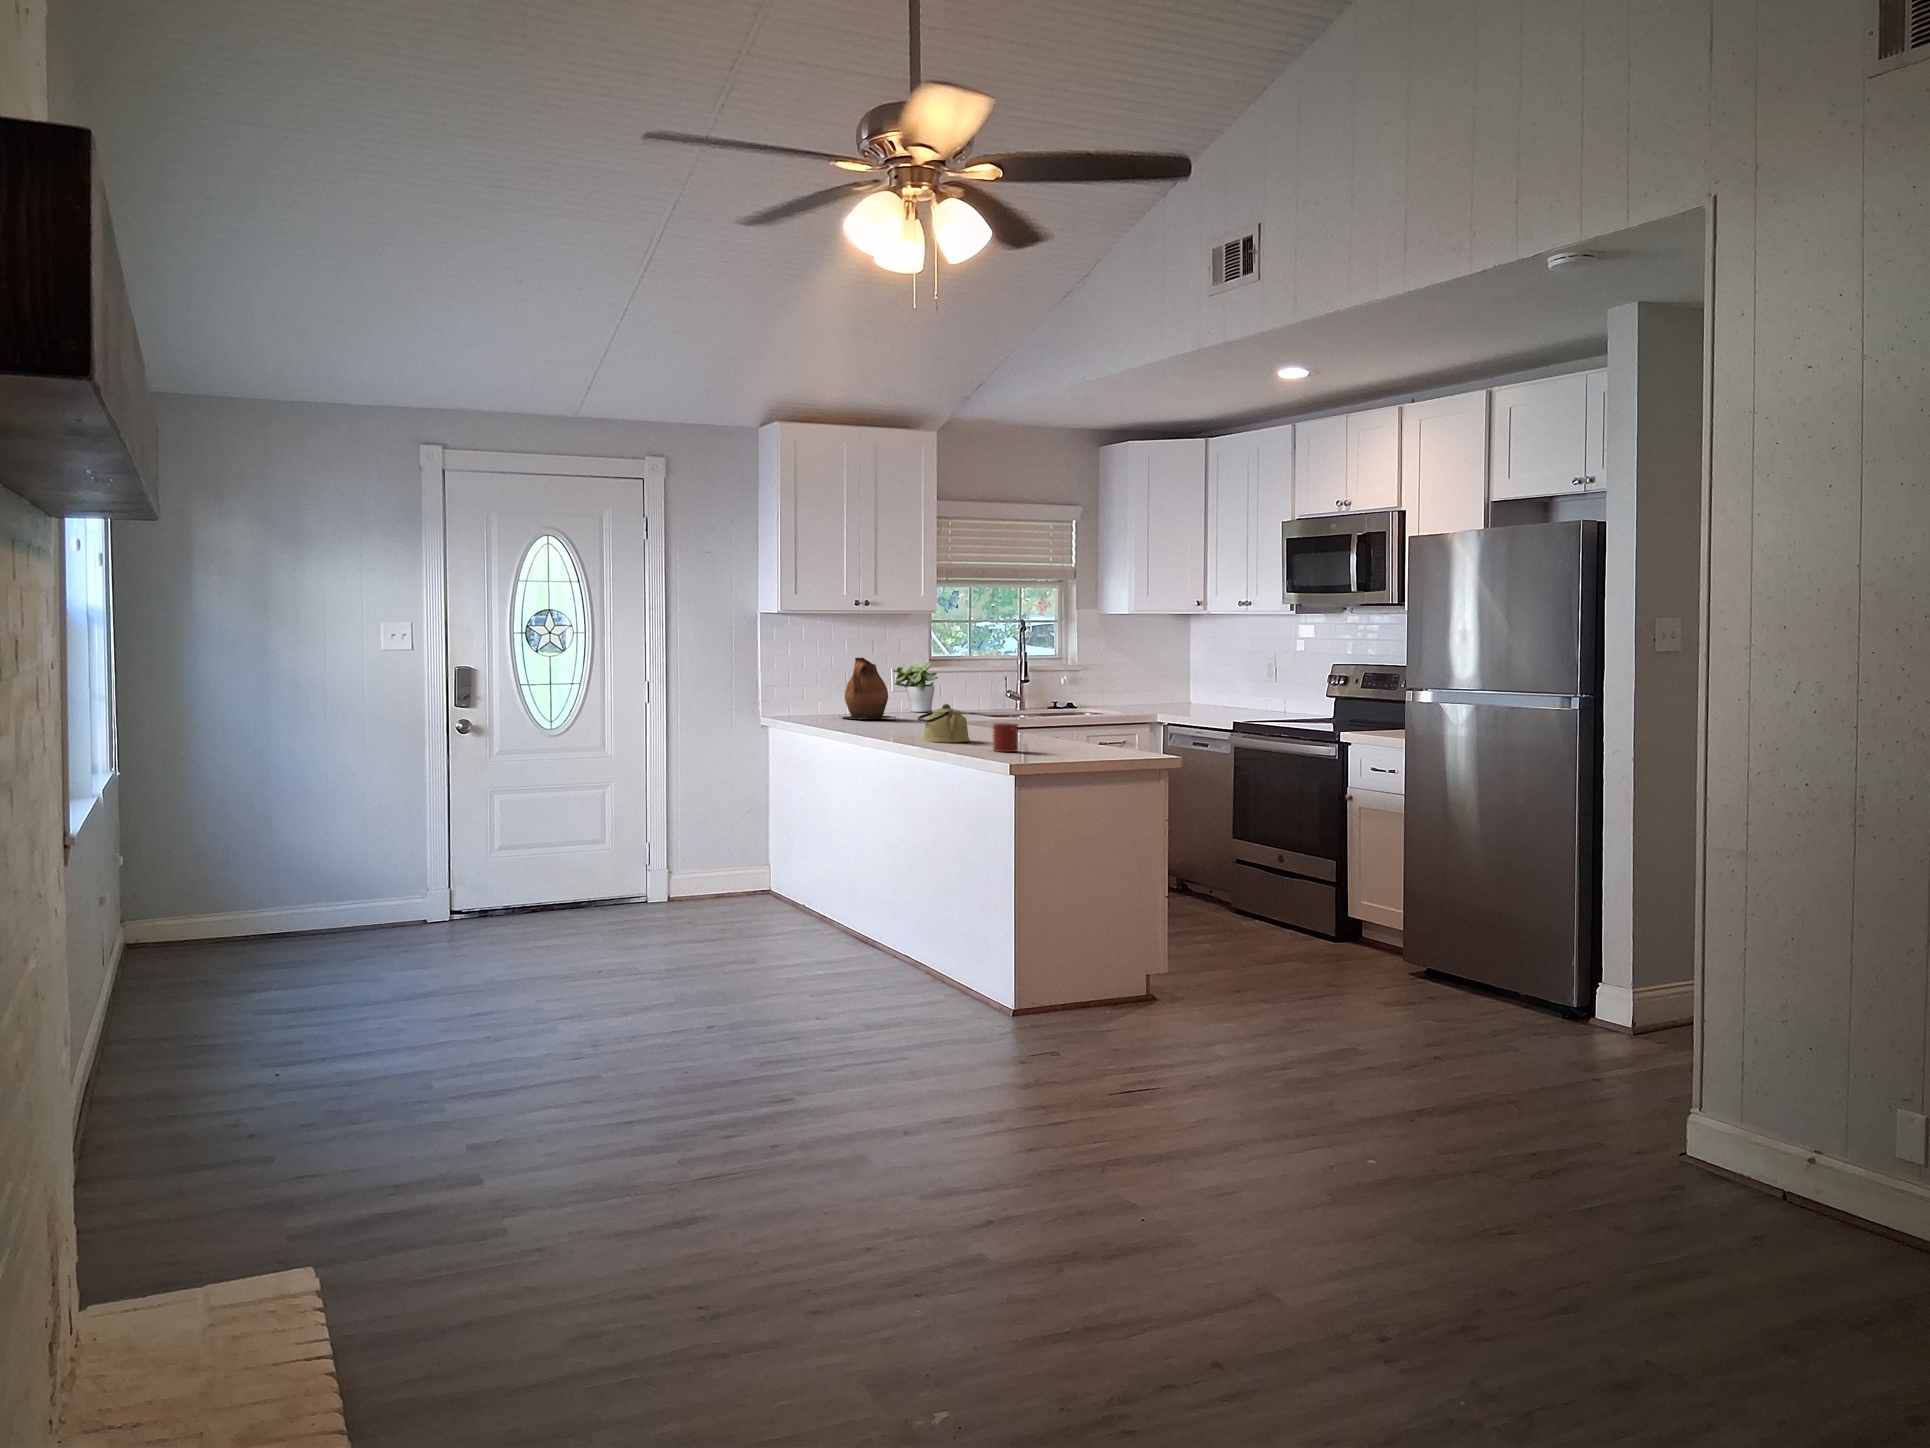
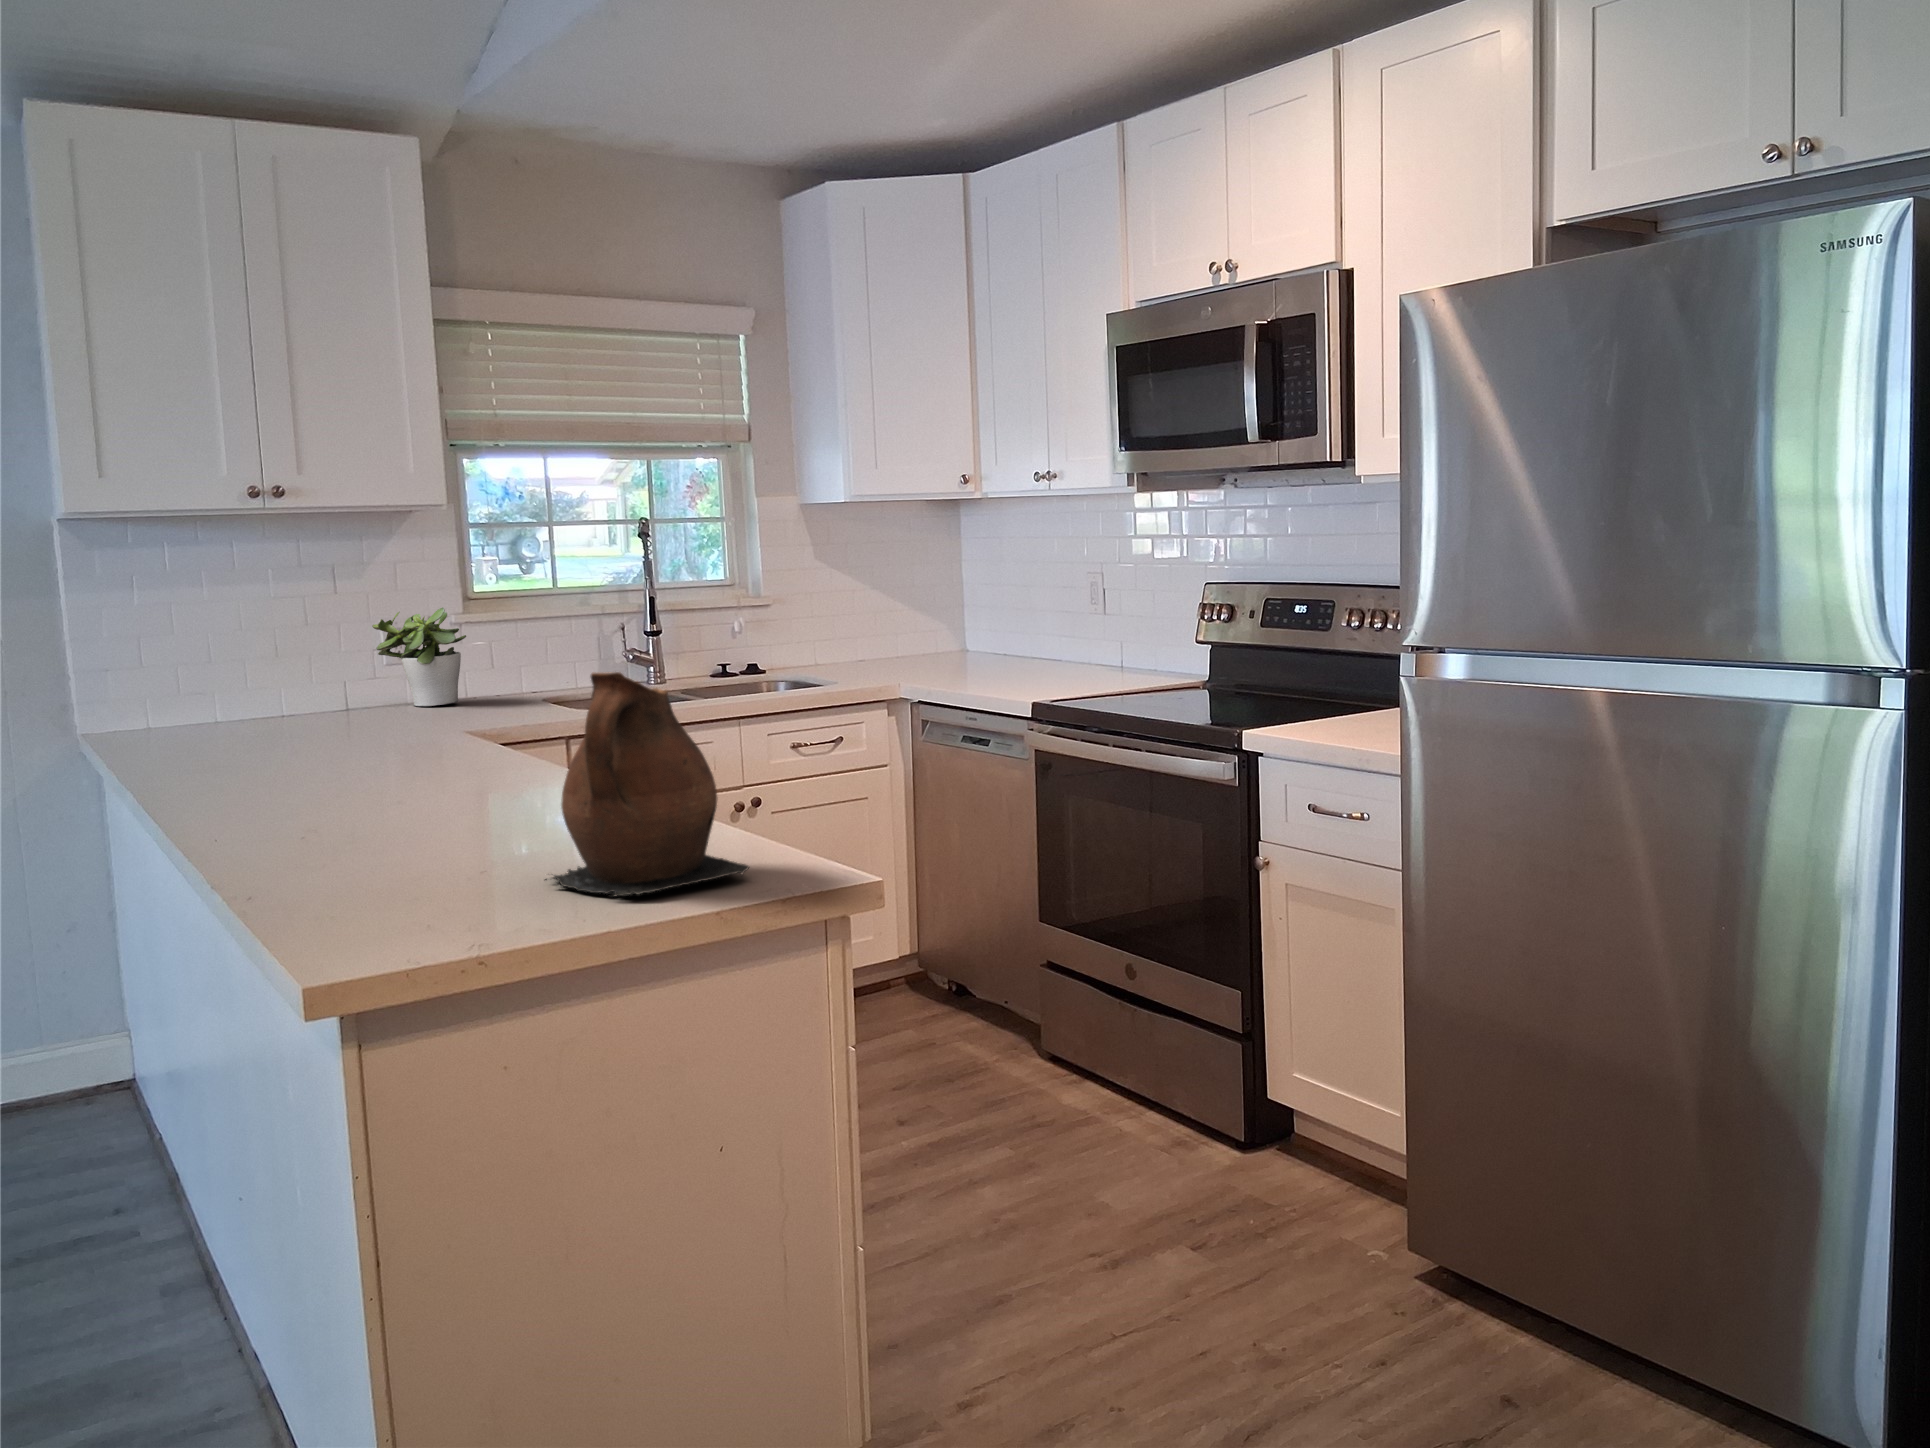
ceramic pitcher: present [843,658,896,719] -> present [546,672,749,897]
kettle: present [918,704,970,742] -> none [212,741,358,847]
mug: present [993,723,1018,752] -> none [346,800,425,890]

